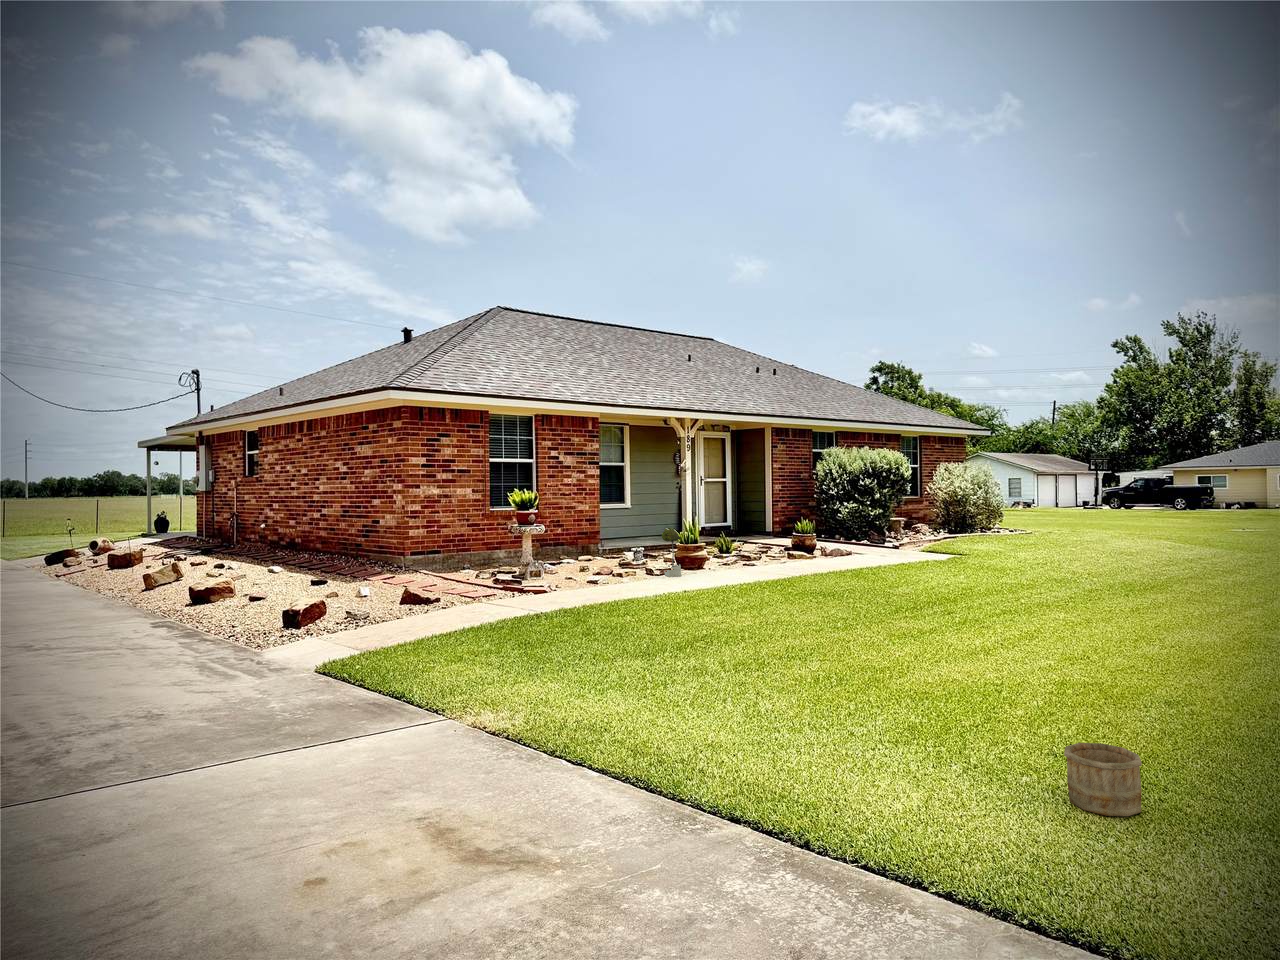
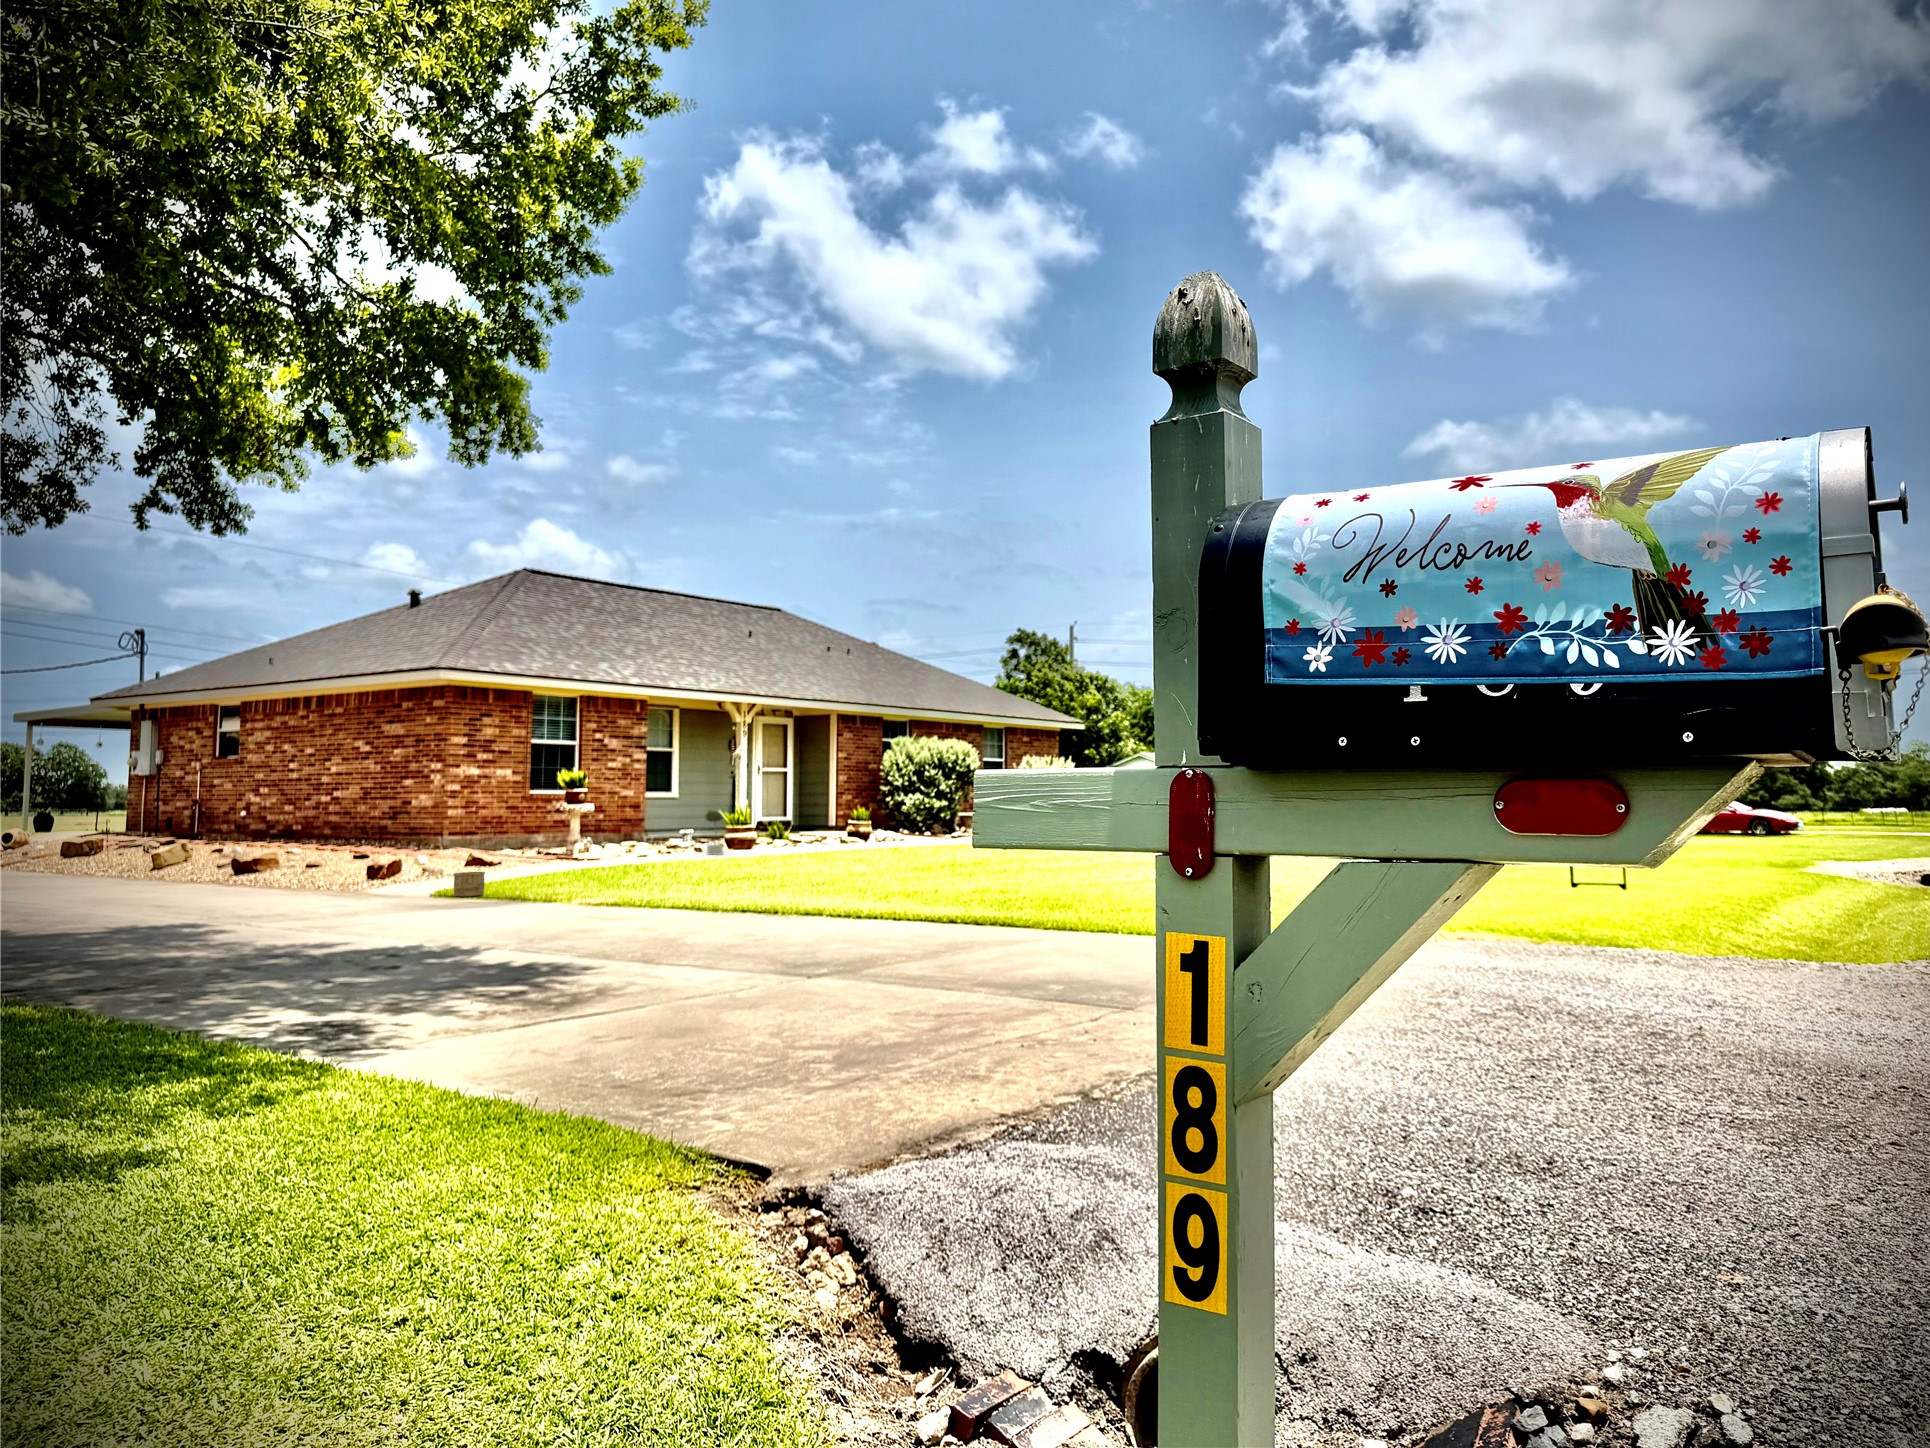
wooden bucket: present [1064,743,1142,816] -> present [453,872,485,897]

